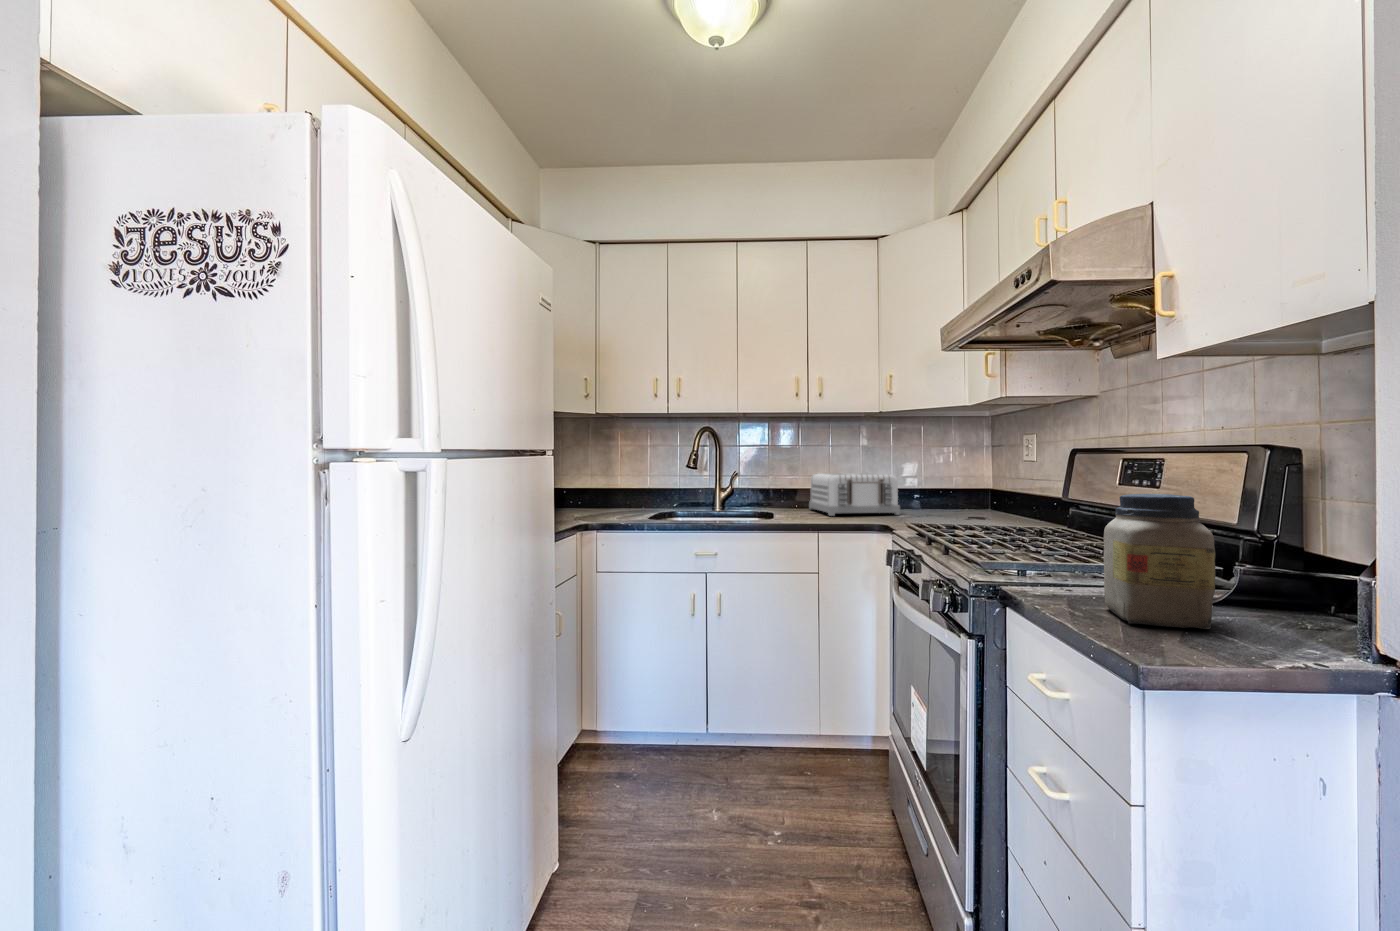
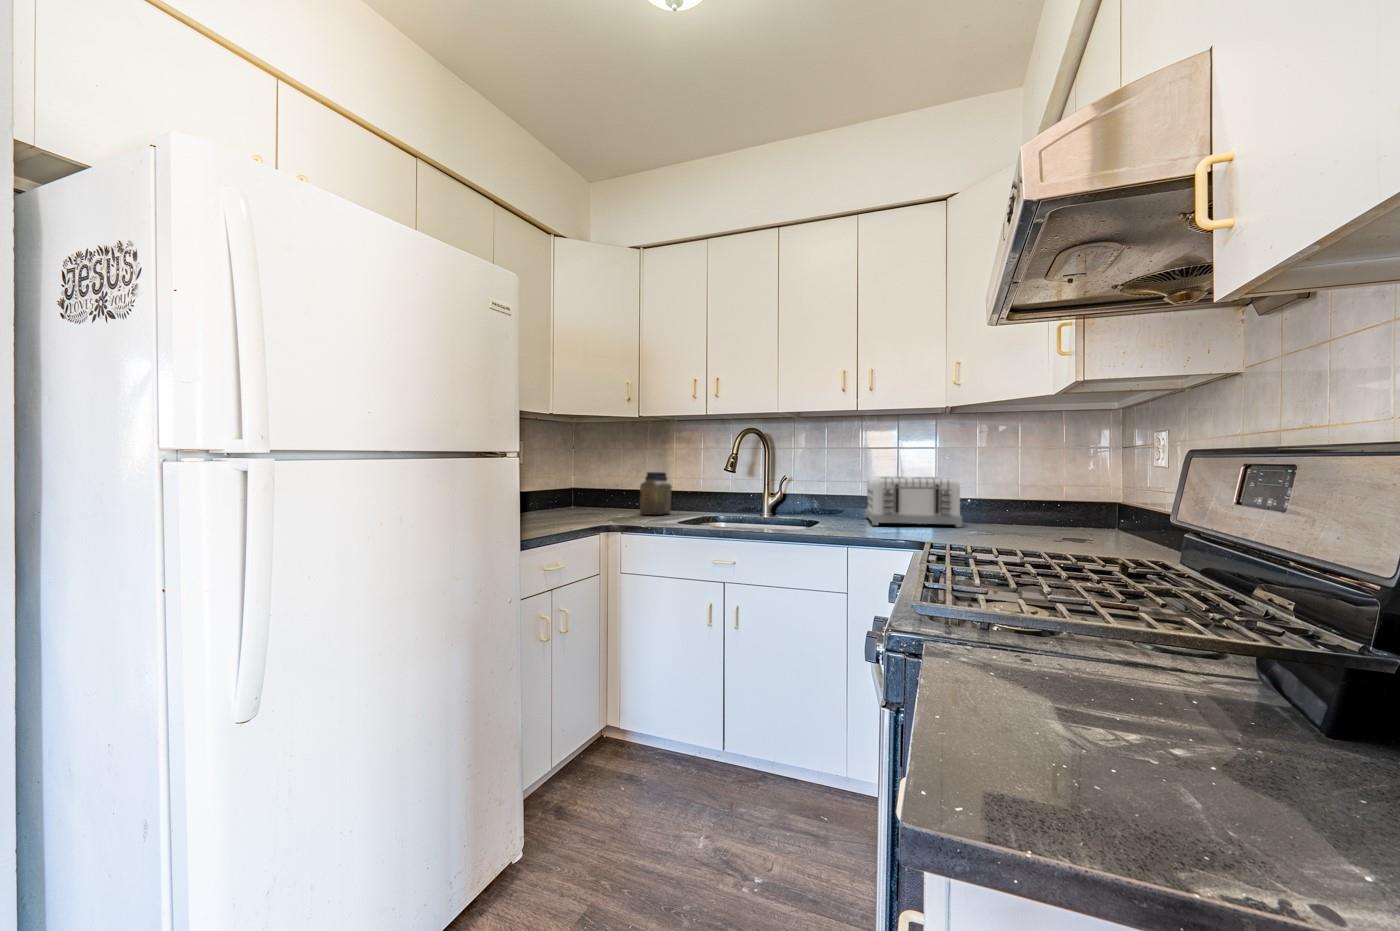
jar: present [1104,494,1215,629] -> present [640,472,672,515]

